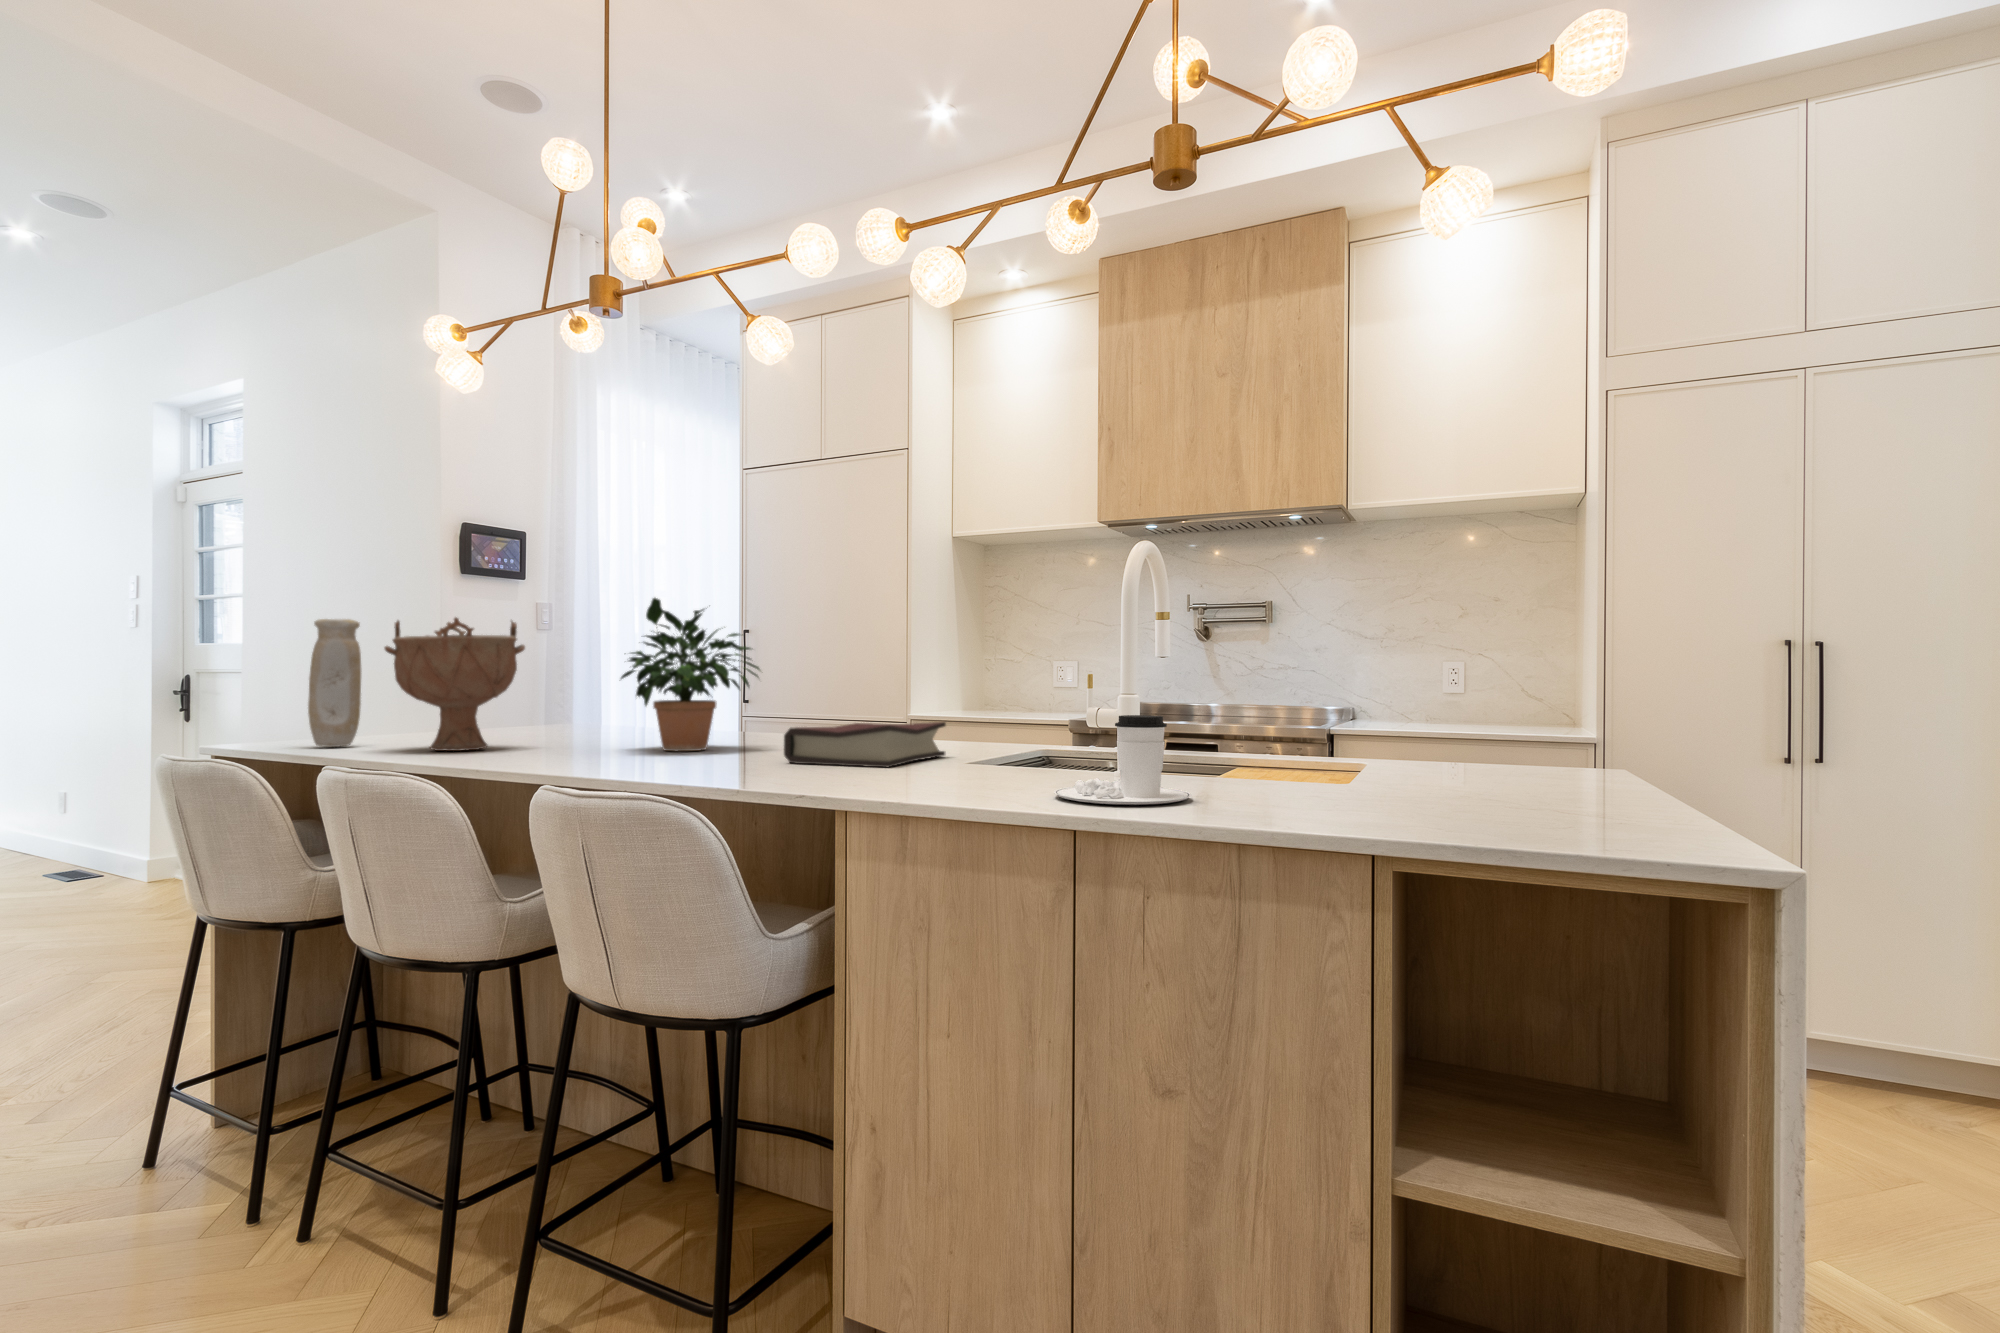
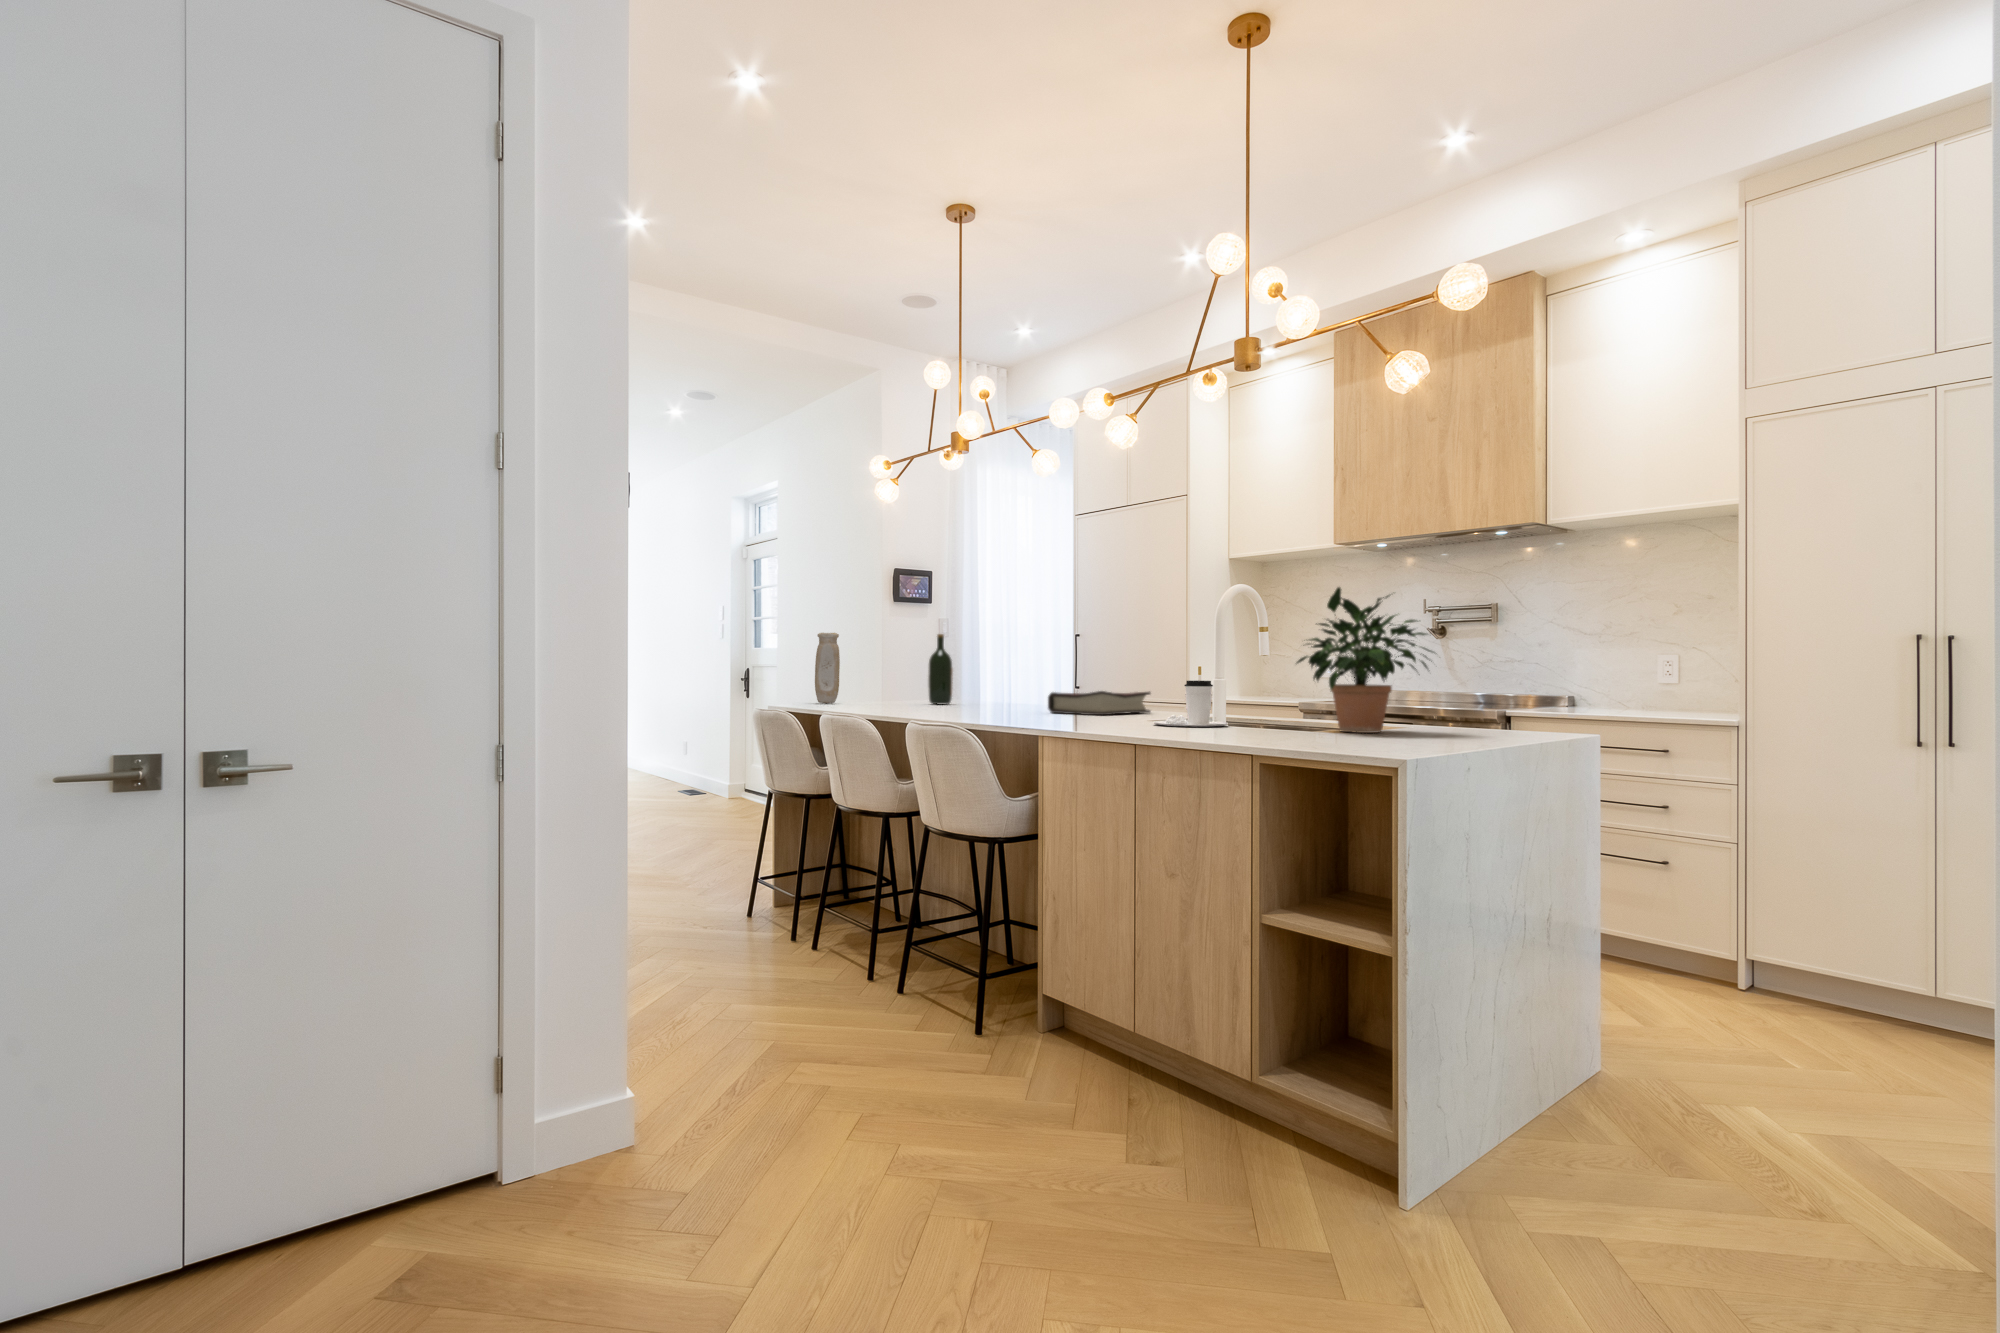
potted plant: present [621,598,760,751] -> present [1297,587,1434,733]
decorative bowl: present [385,618,525,751] -> none [850,631,921,706]
wine bottle: none [536,625,580,743] -> present [928,634,953,704]

